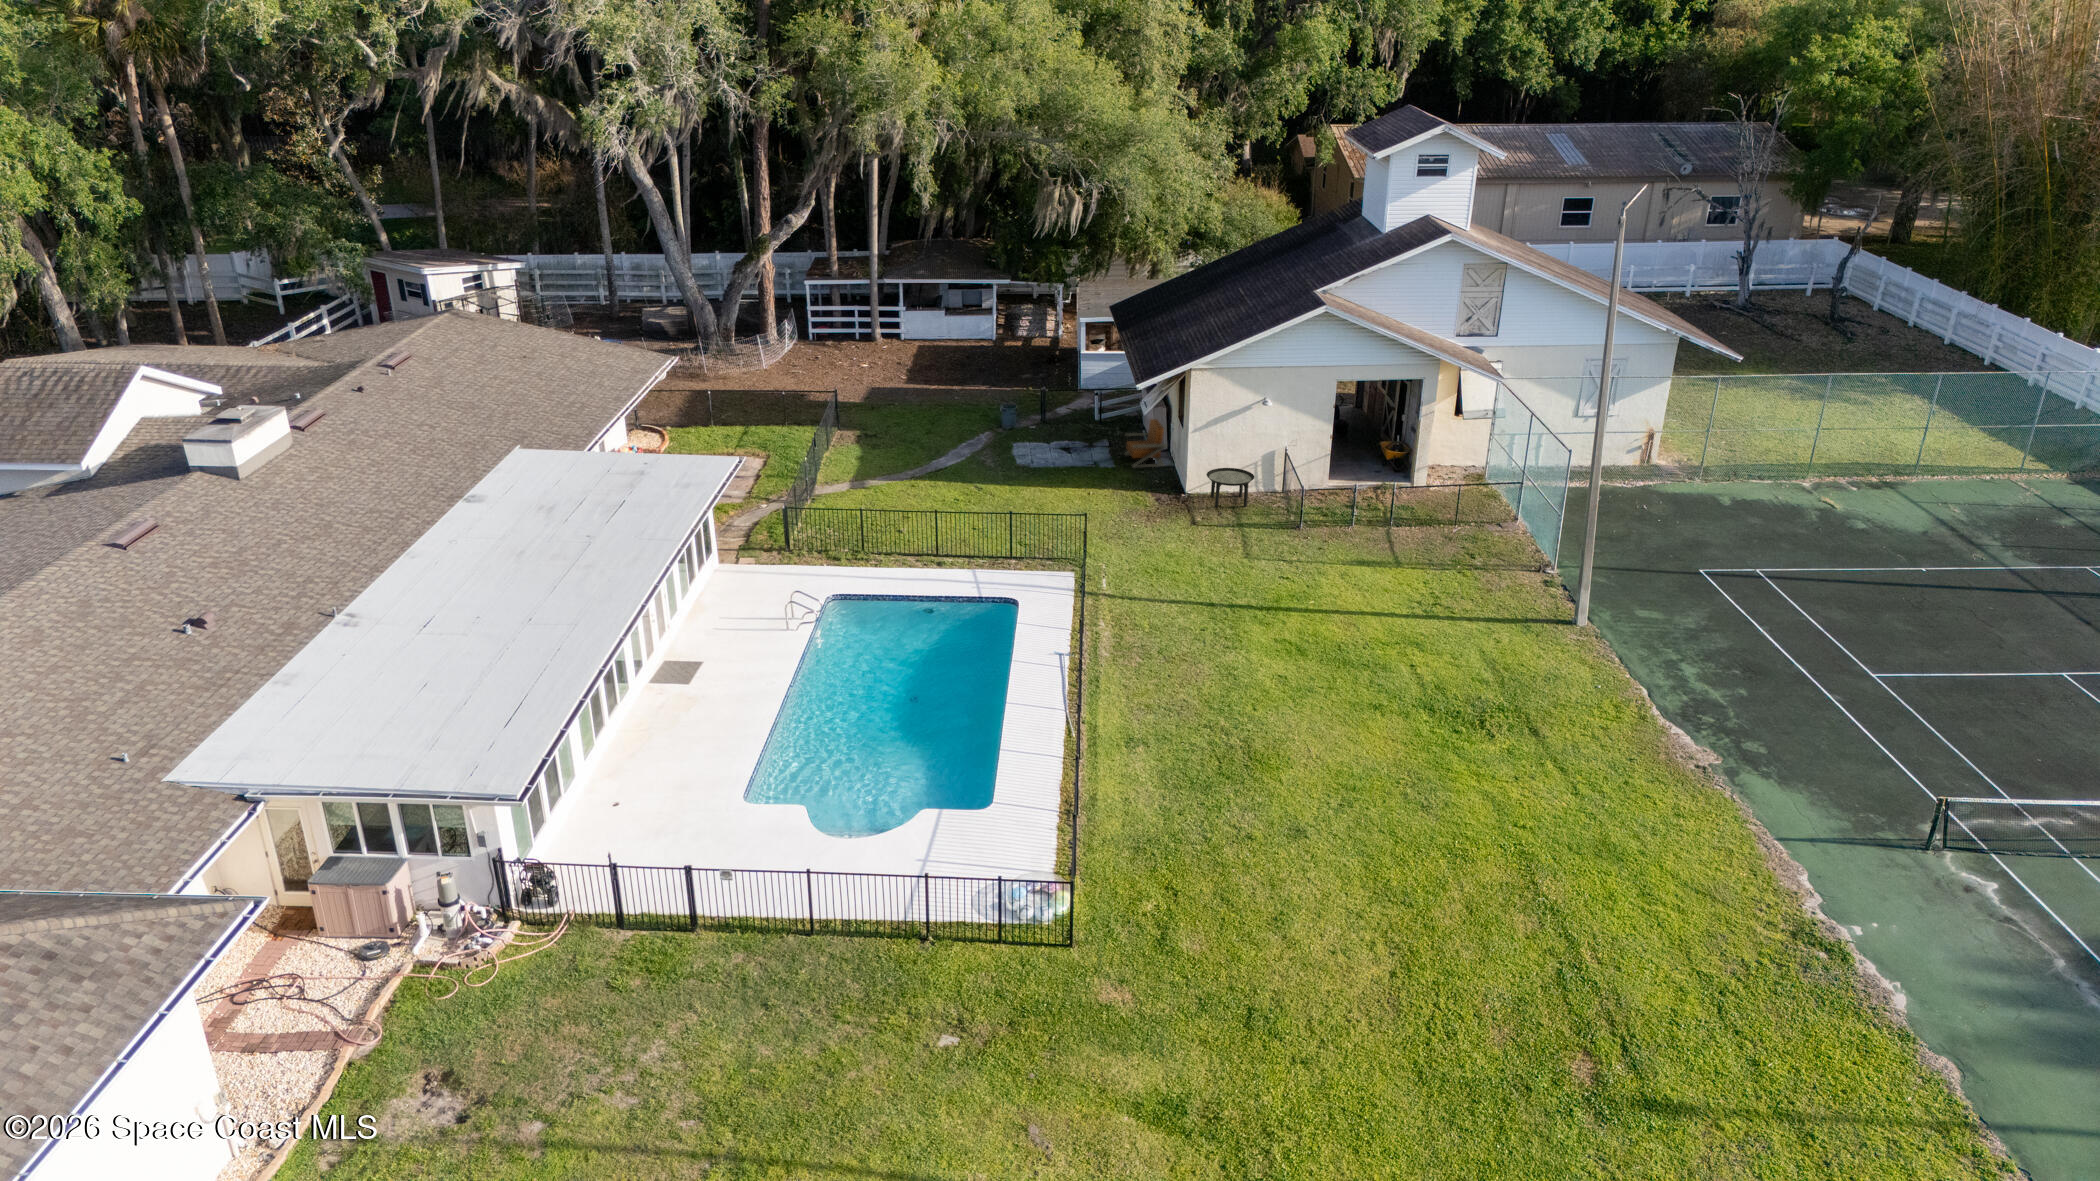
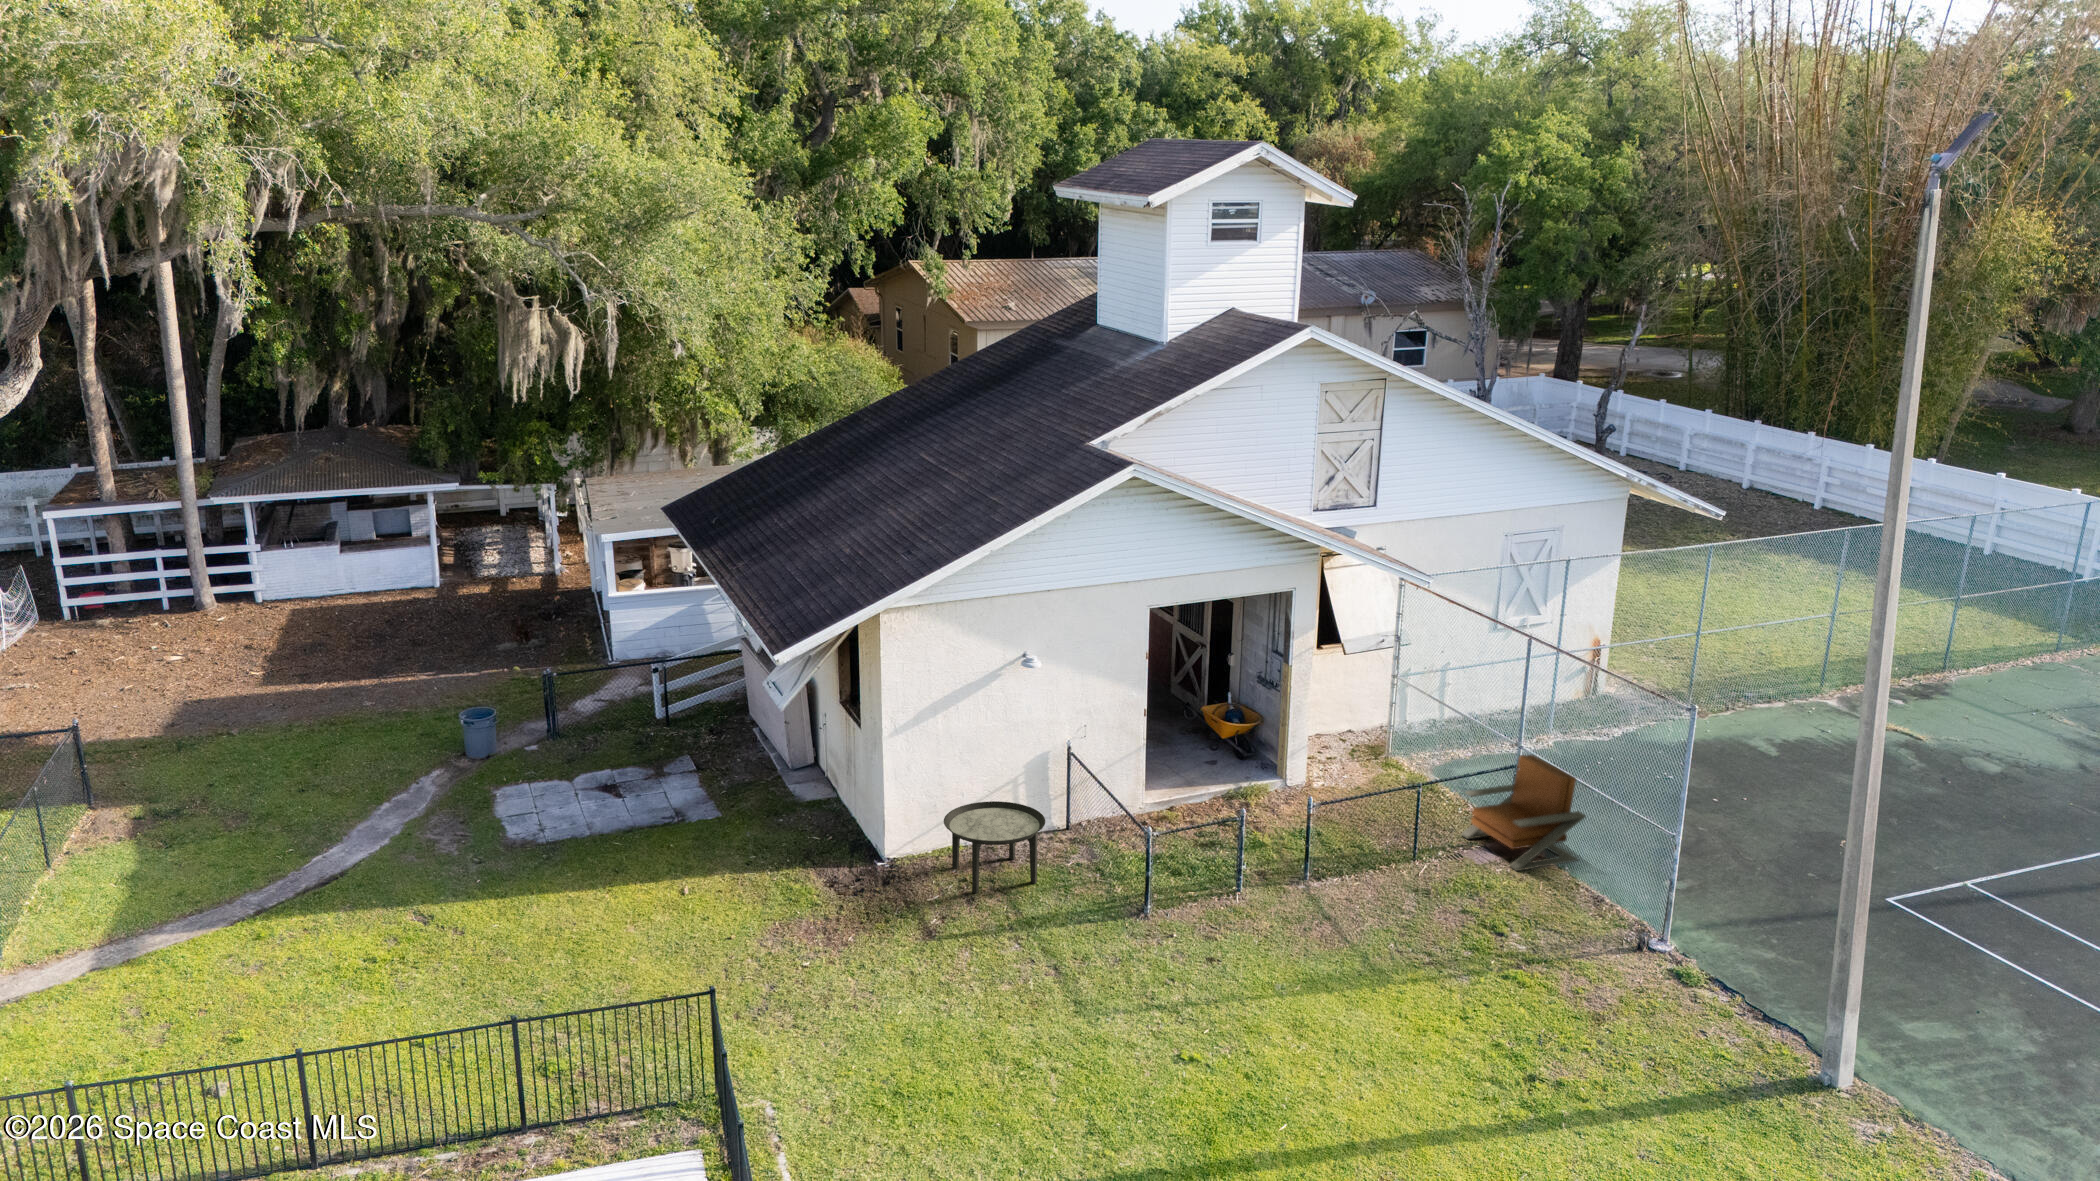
lounge chair: present [1125,419,1167,468] -> present [1462,755,1586,871]

